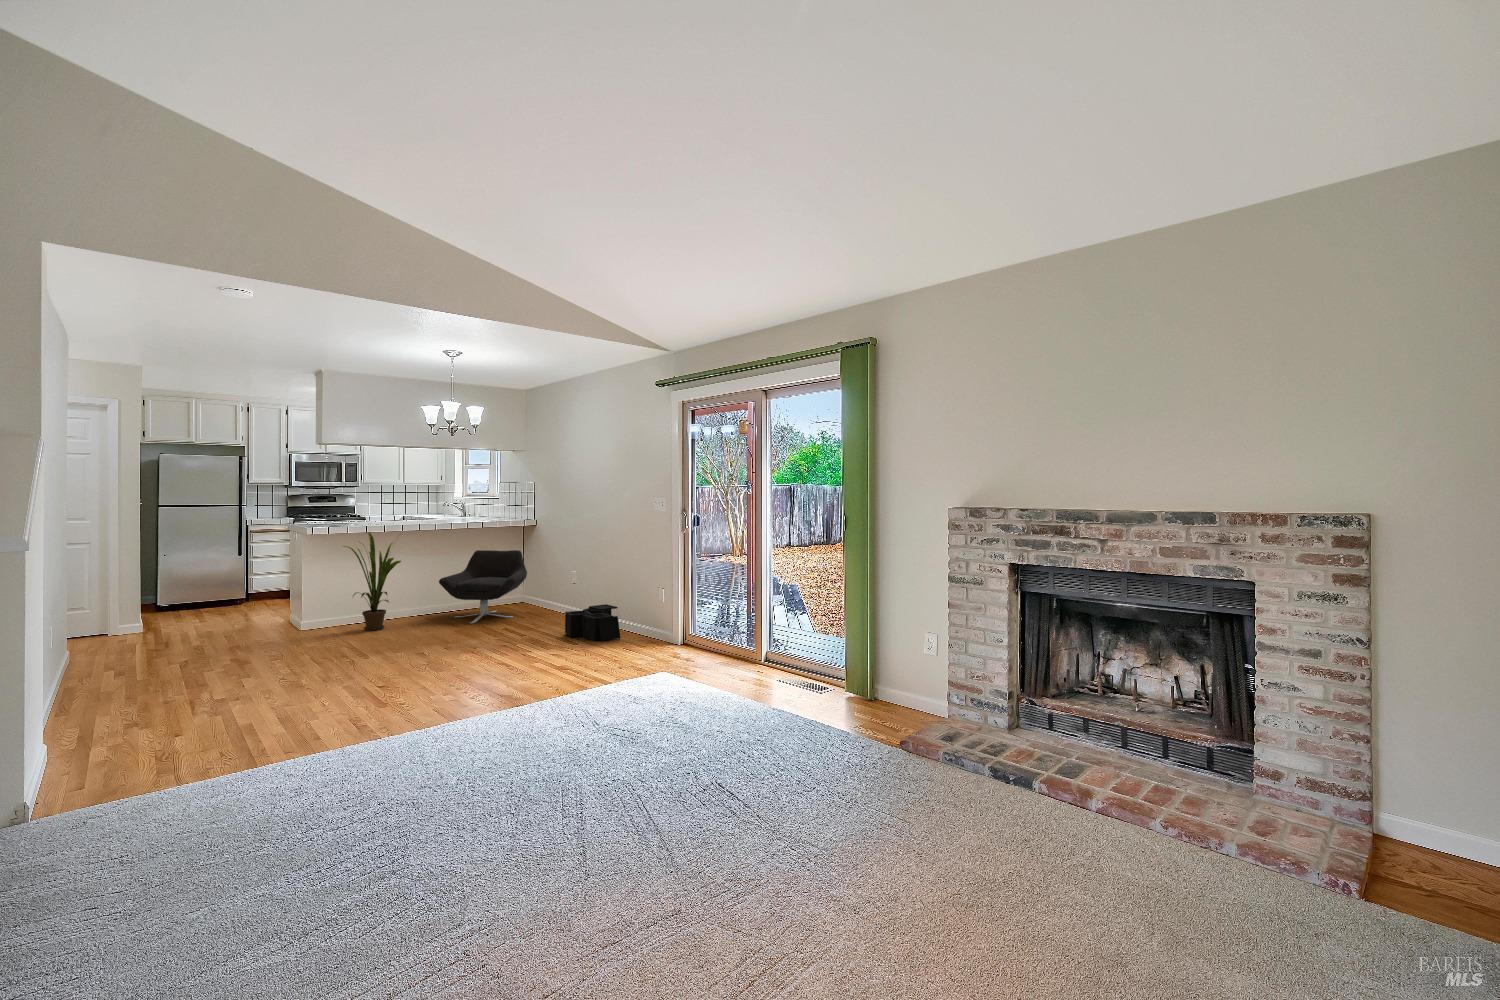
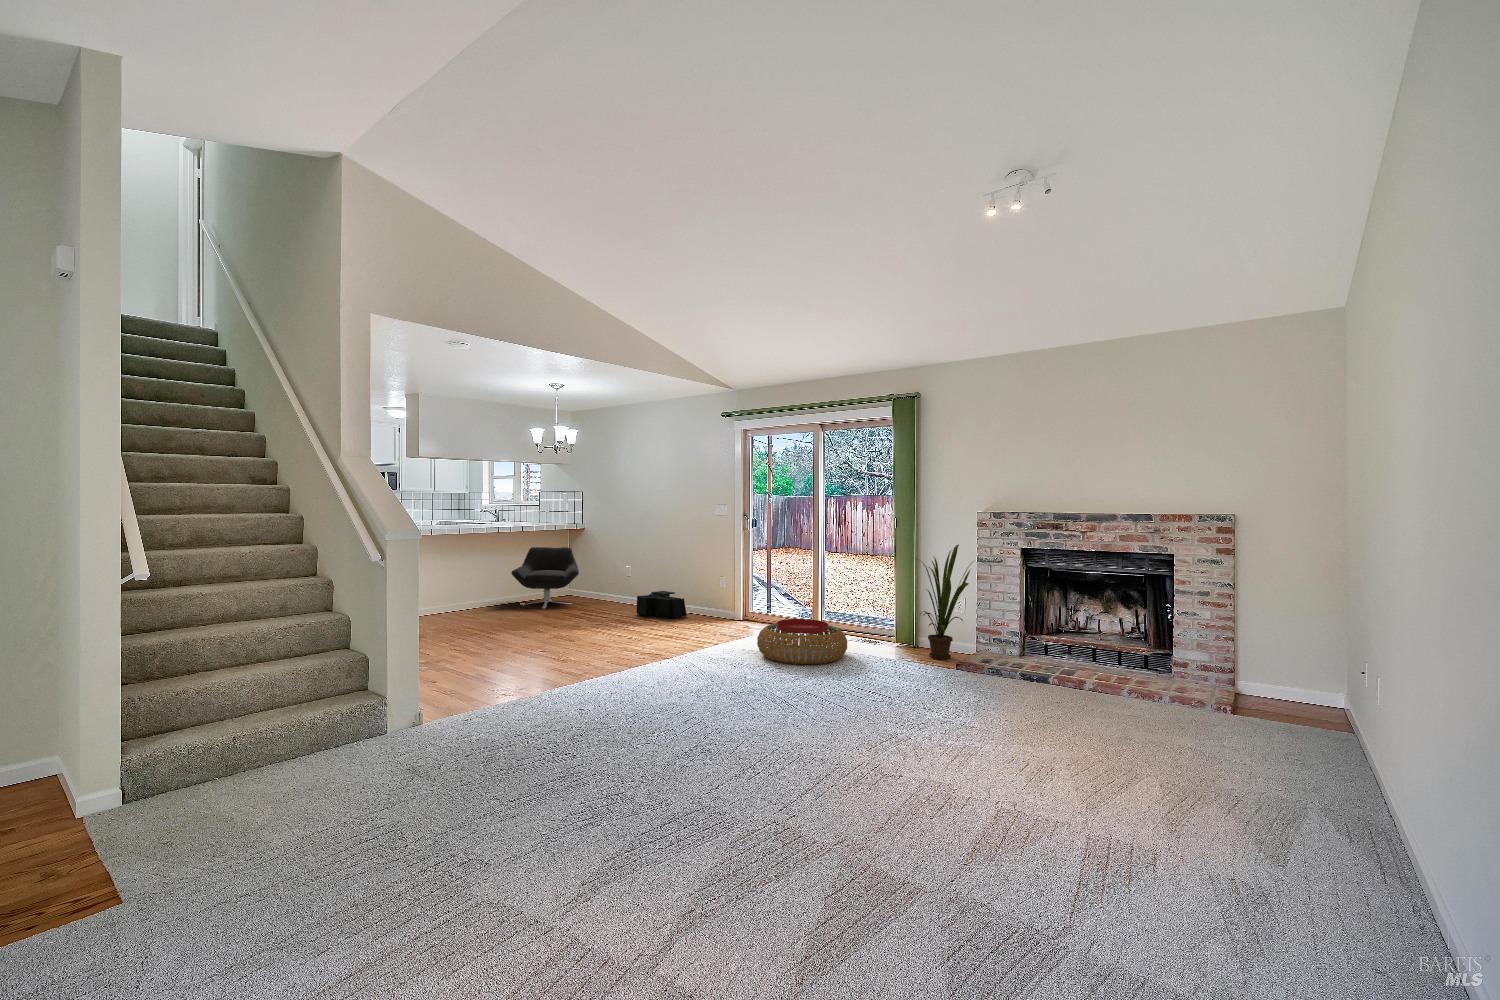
house plant: present [344,533,401,631] -> present [915,545,973,659]
pouf: none [628,659,755,731] -> present [757,619,847,664]

